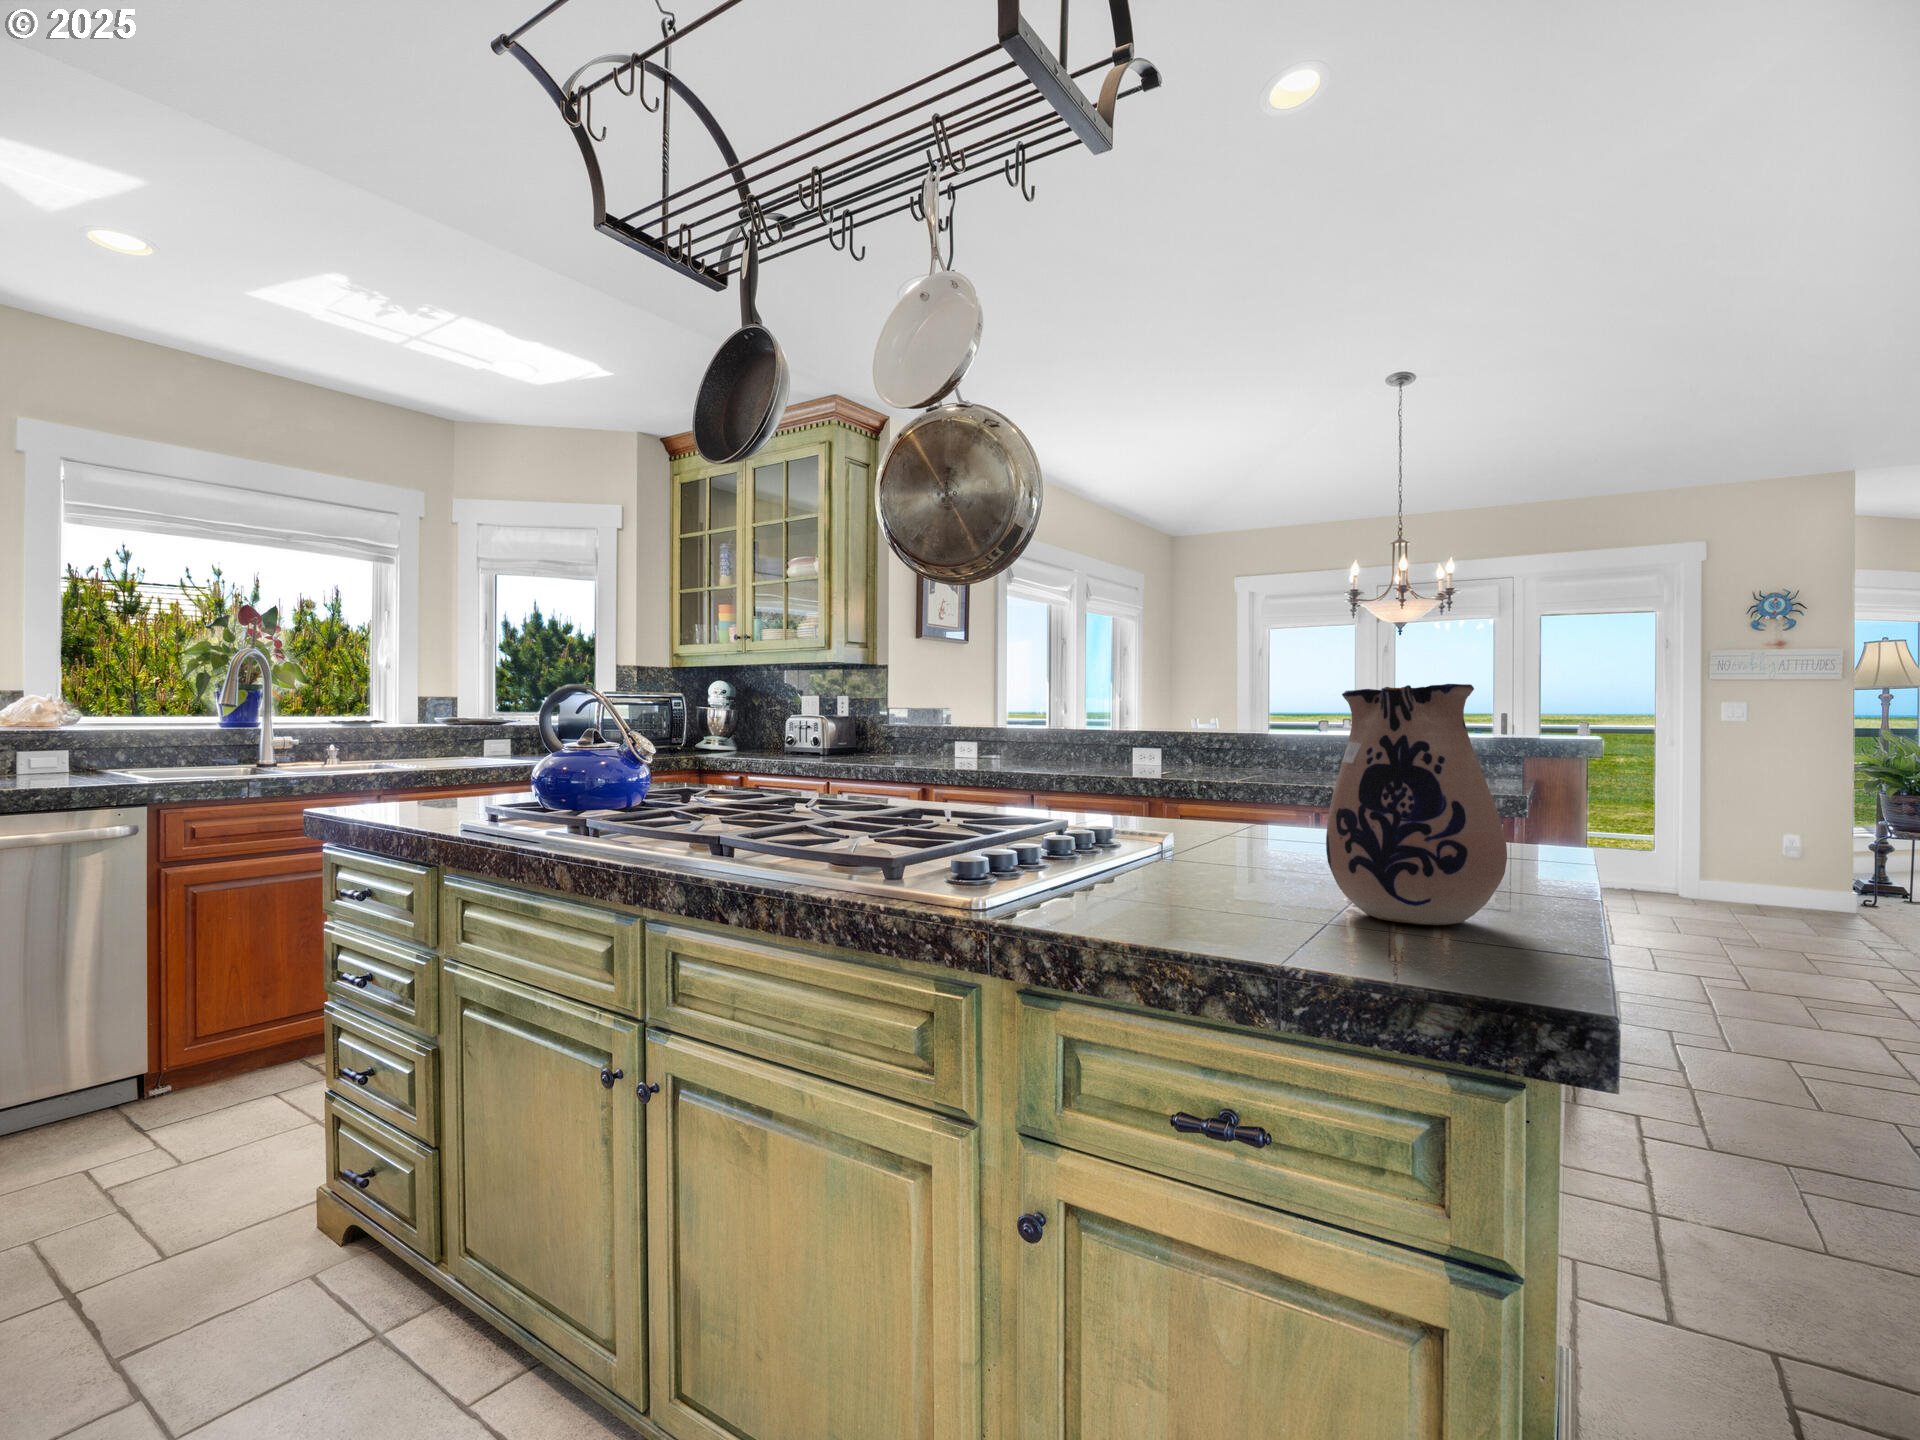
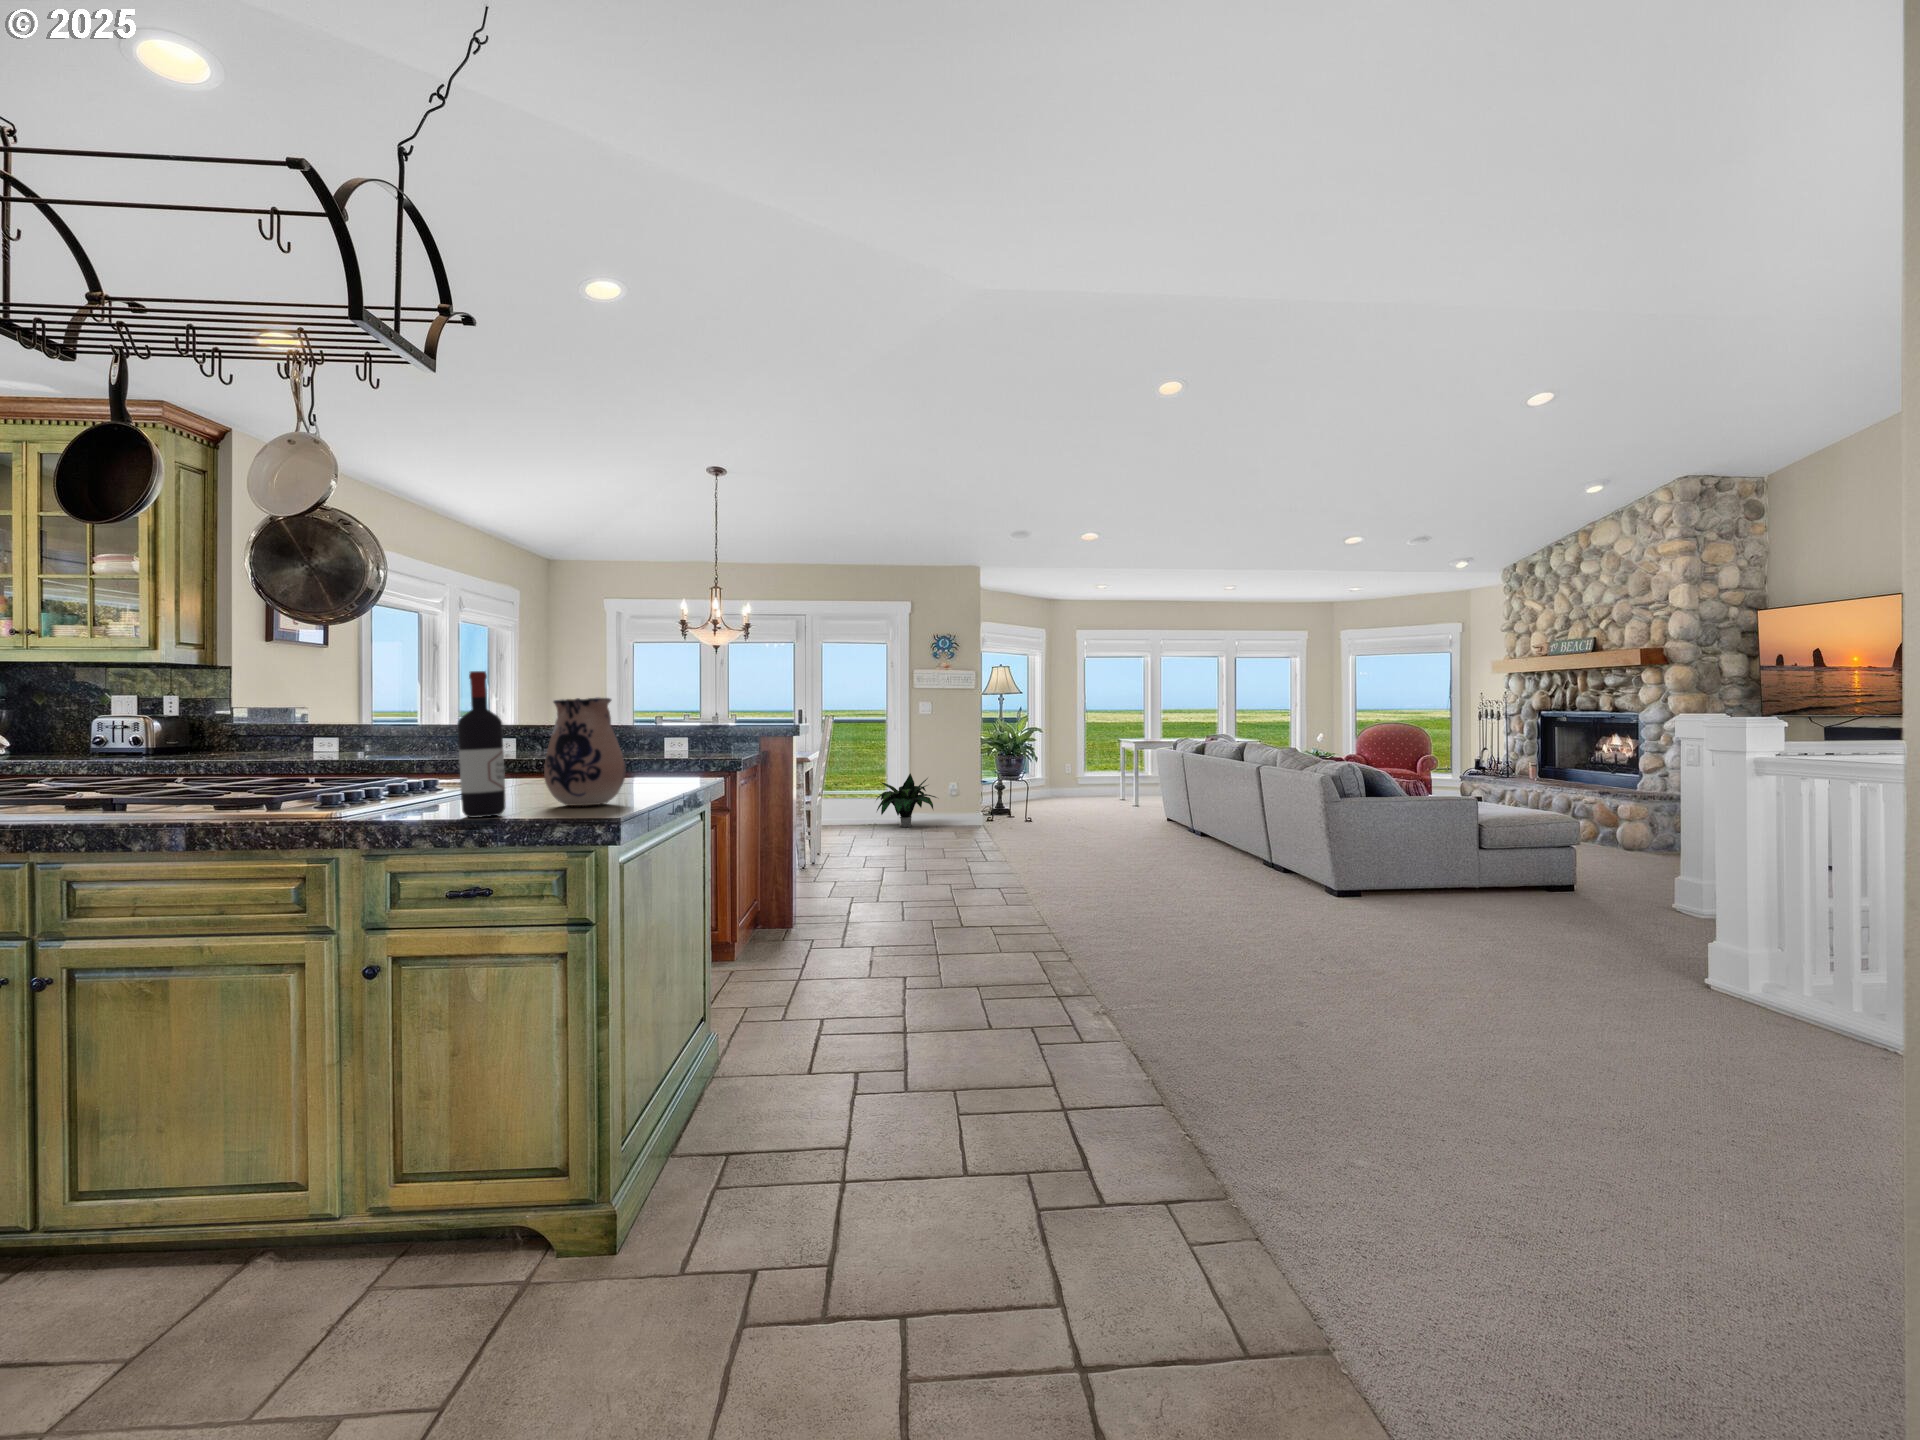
wine bottle: none [1186,627,1277,946] -> present [458,671,505,818]
potted plant: none [1658,818,1794,909] -> present [876,774,936,827]

